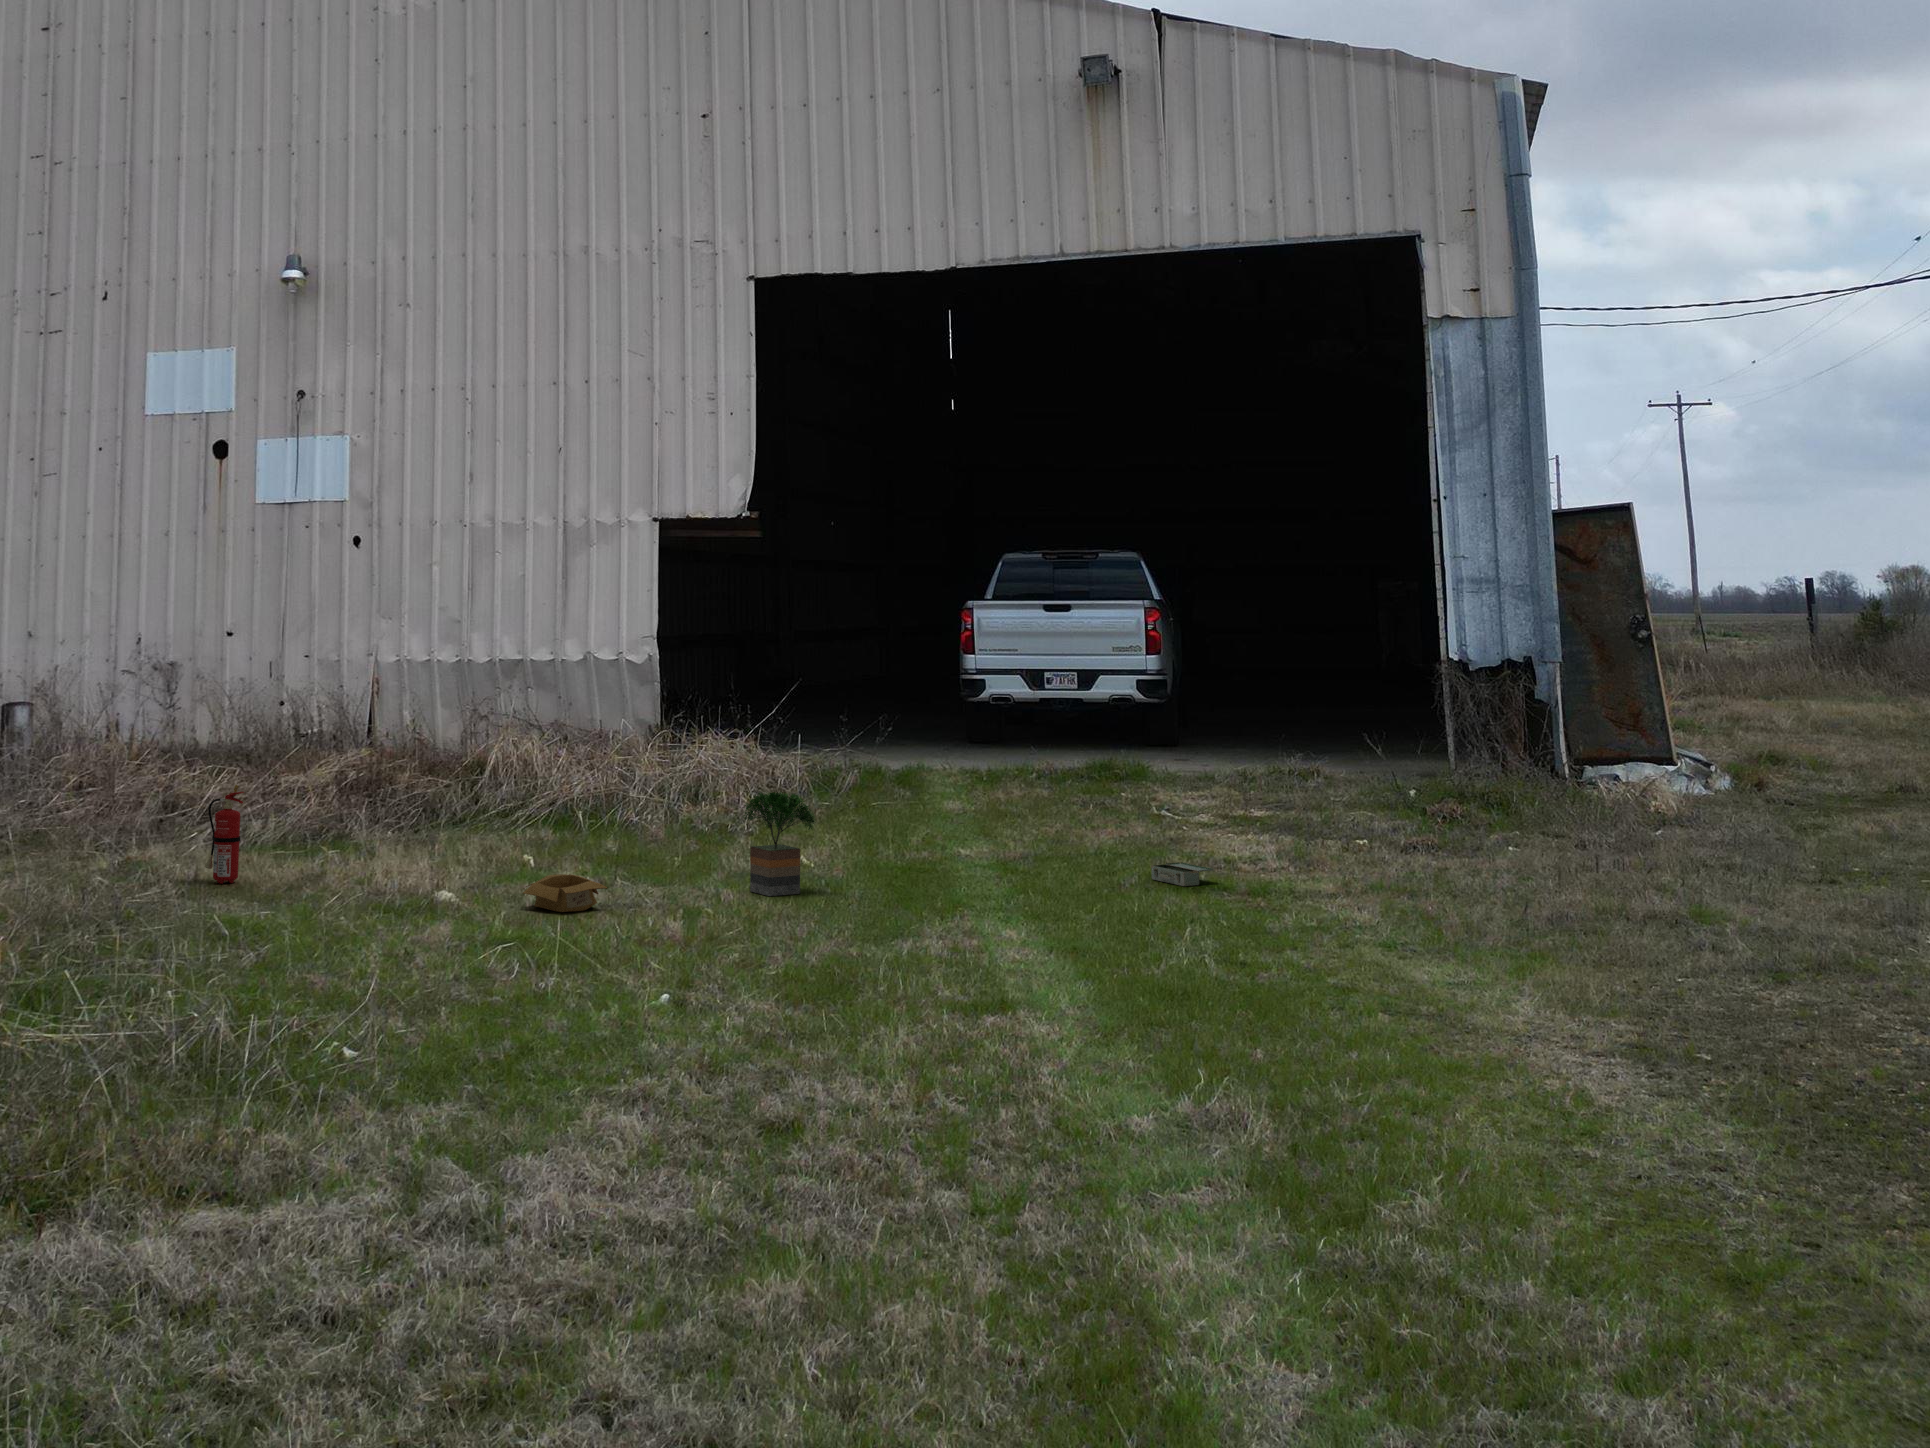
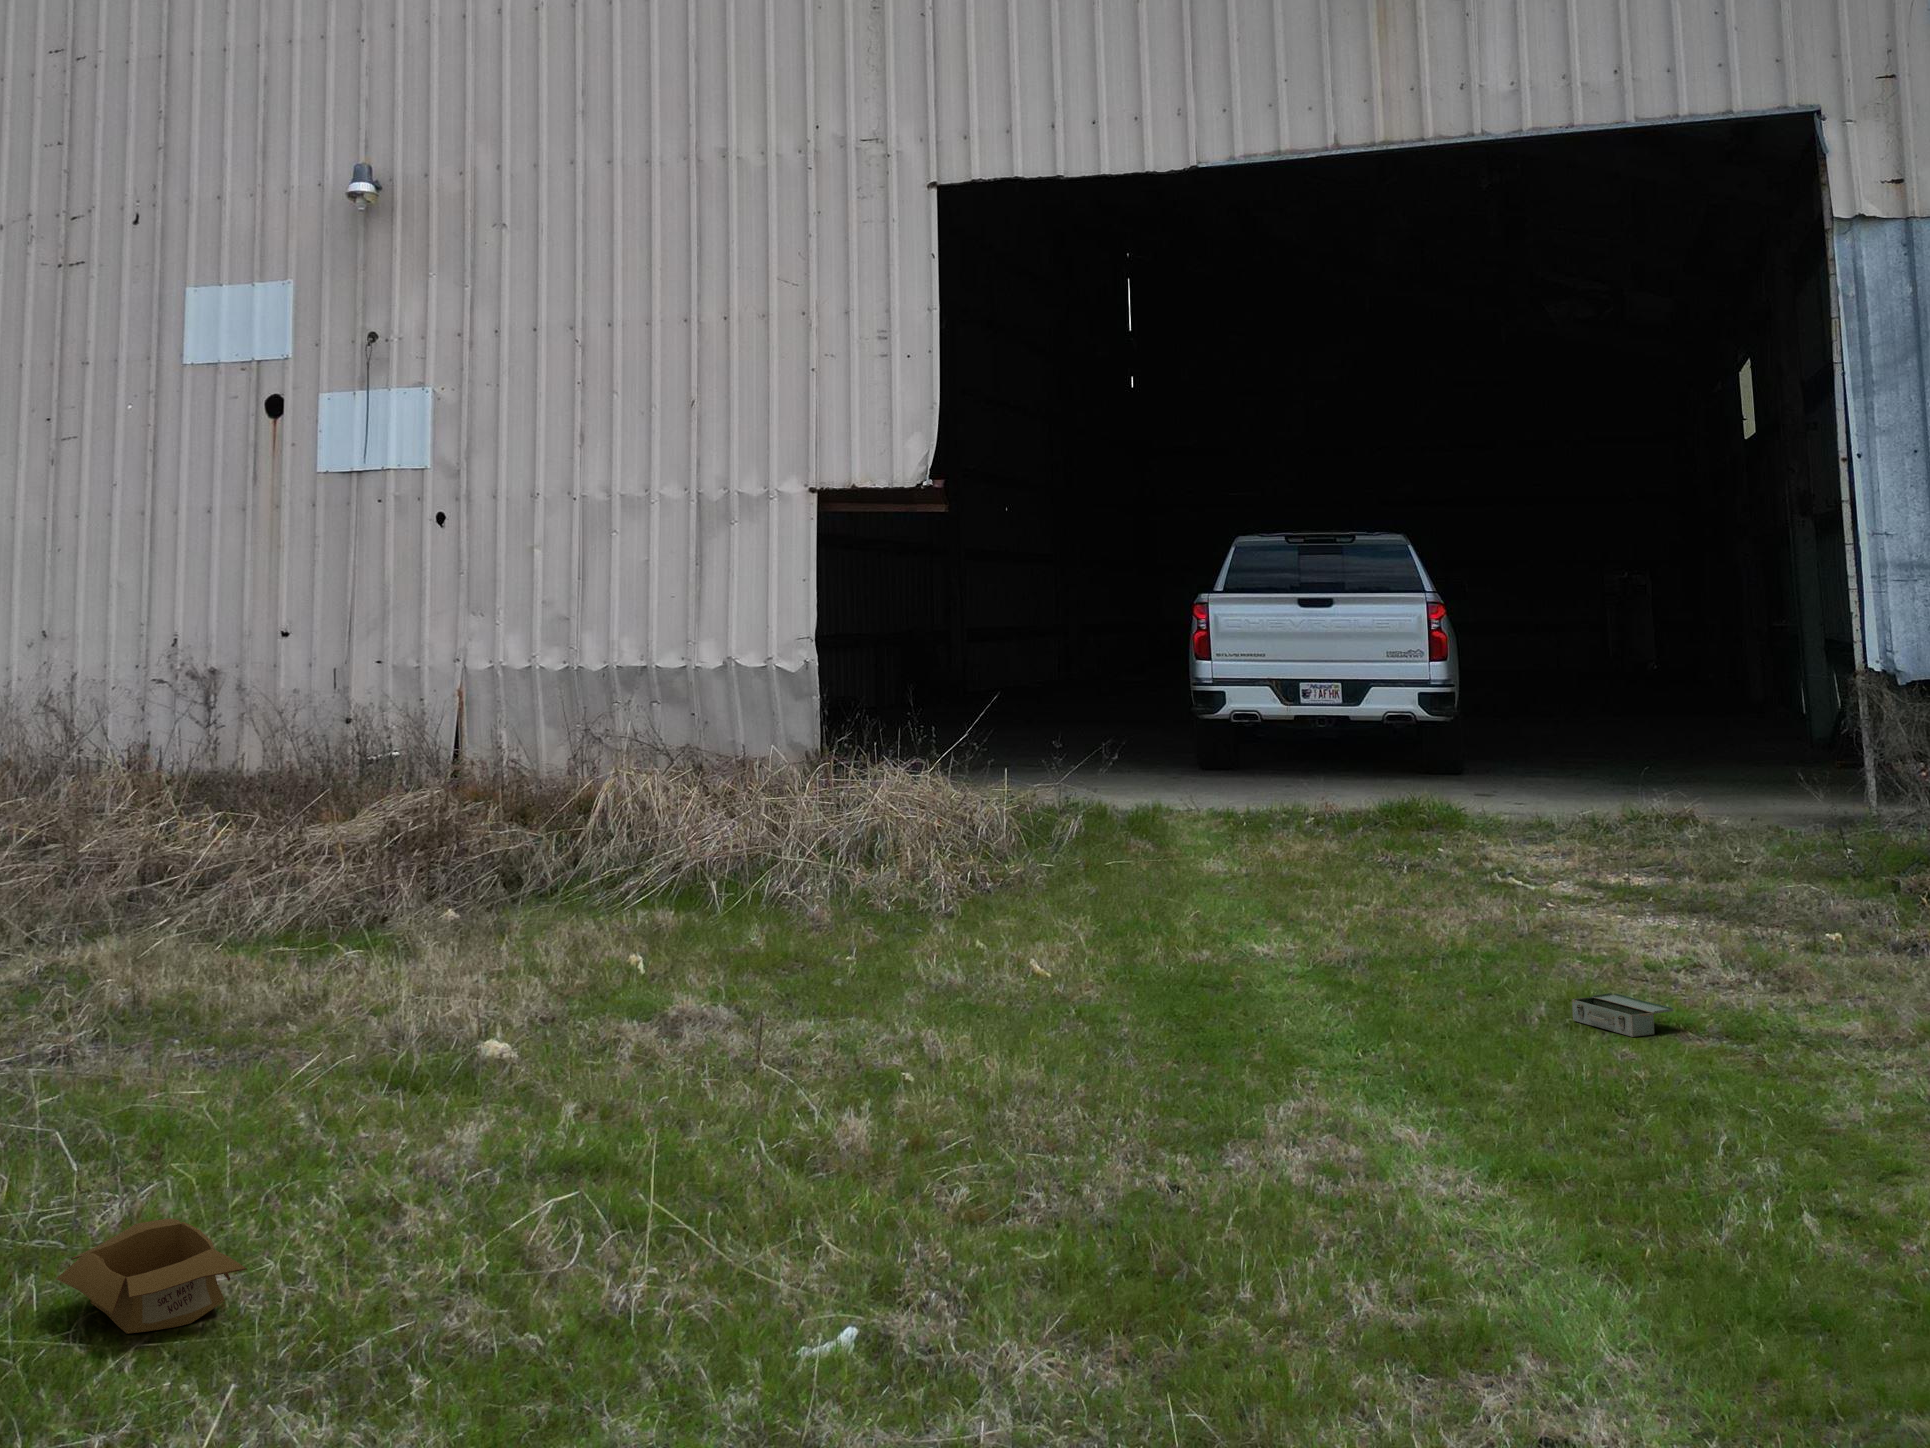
fire extinguisher: present [205,785,244,884] -> none [145,873,203,1023]
potted tree: present [743,792,815,896] -> none [951,889,1069,1058]
cardboard box: present [523,874,607,912] -> present [56,1218,247,1334]

